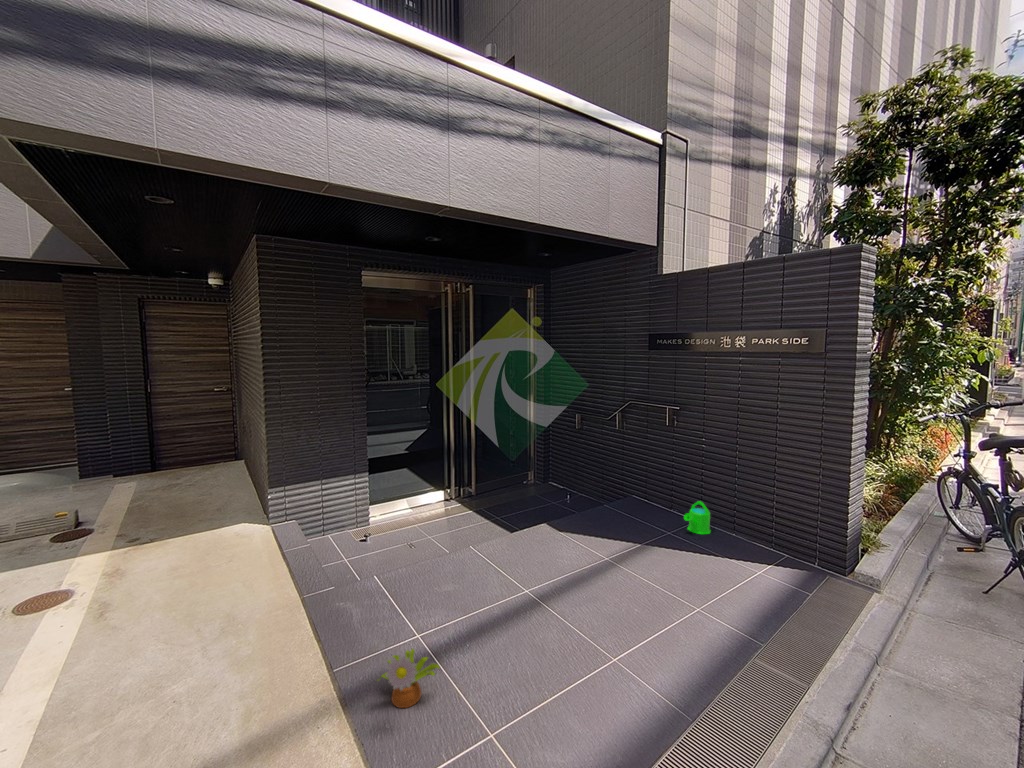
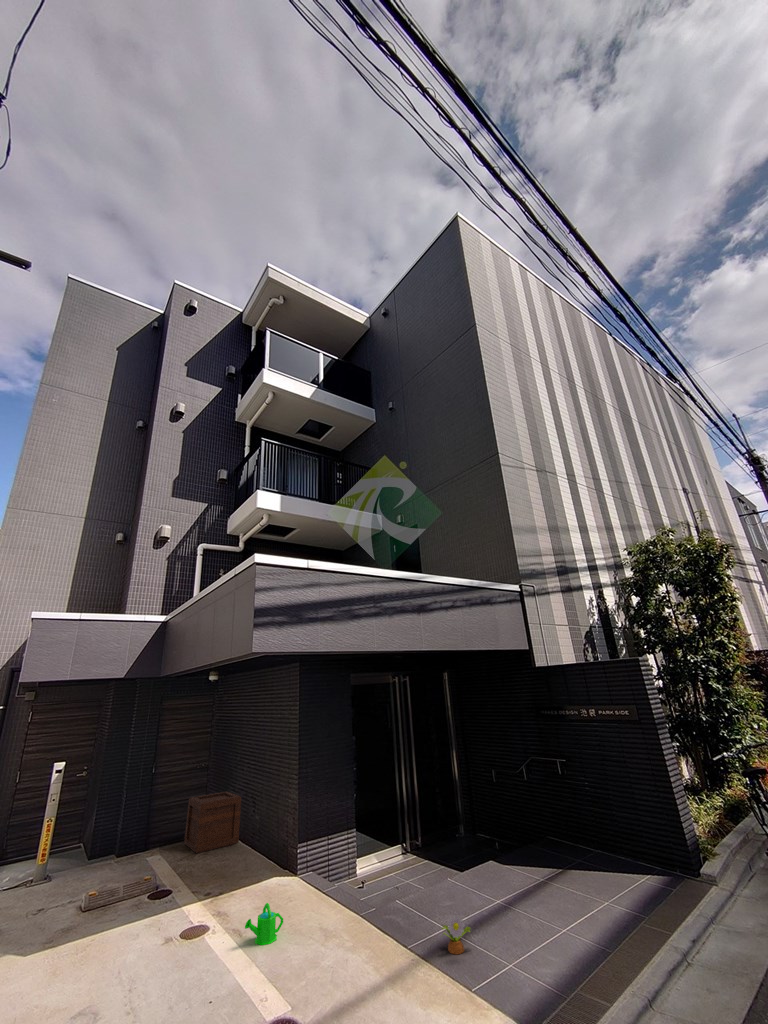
wooden crate: none [178,419,245,485] -> present [184,792,241,853]
watering can: present [684,501,711,534] -> present [245,903,283,945]

